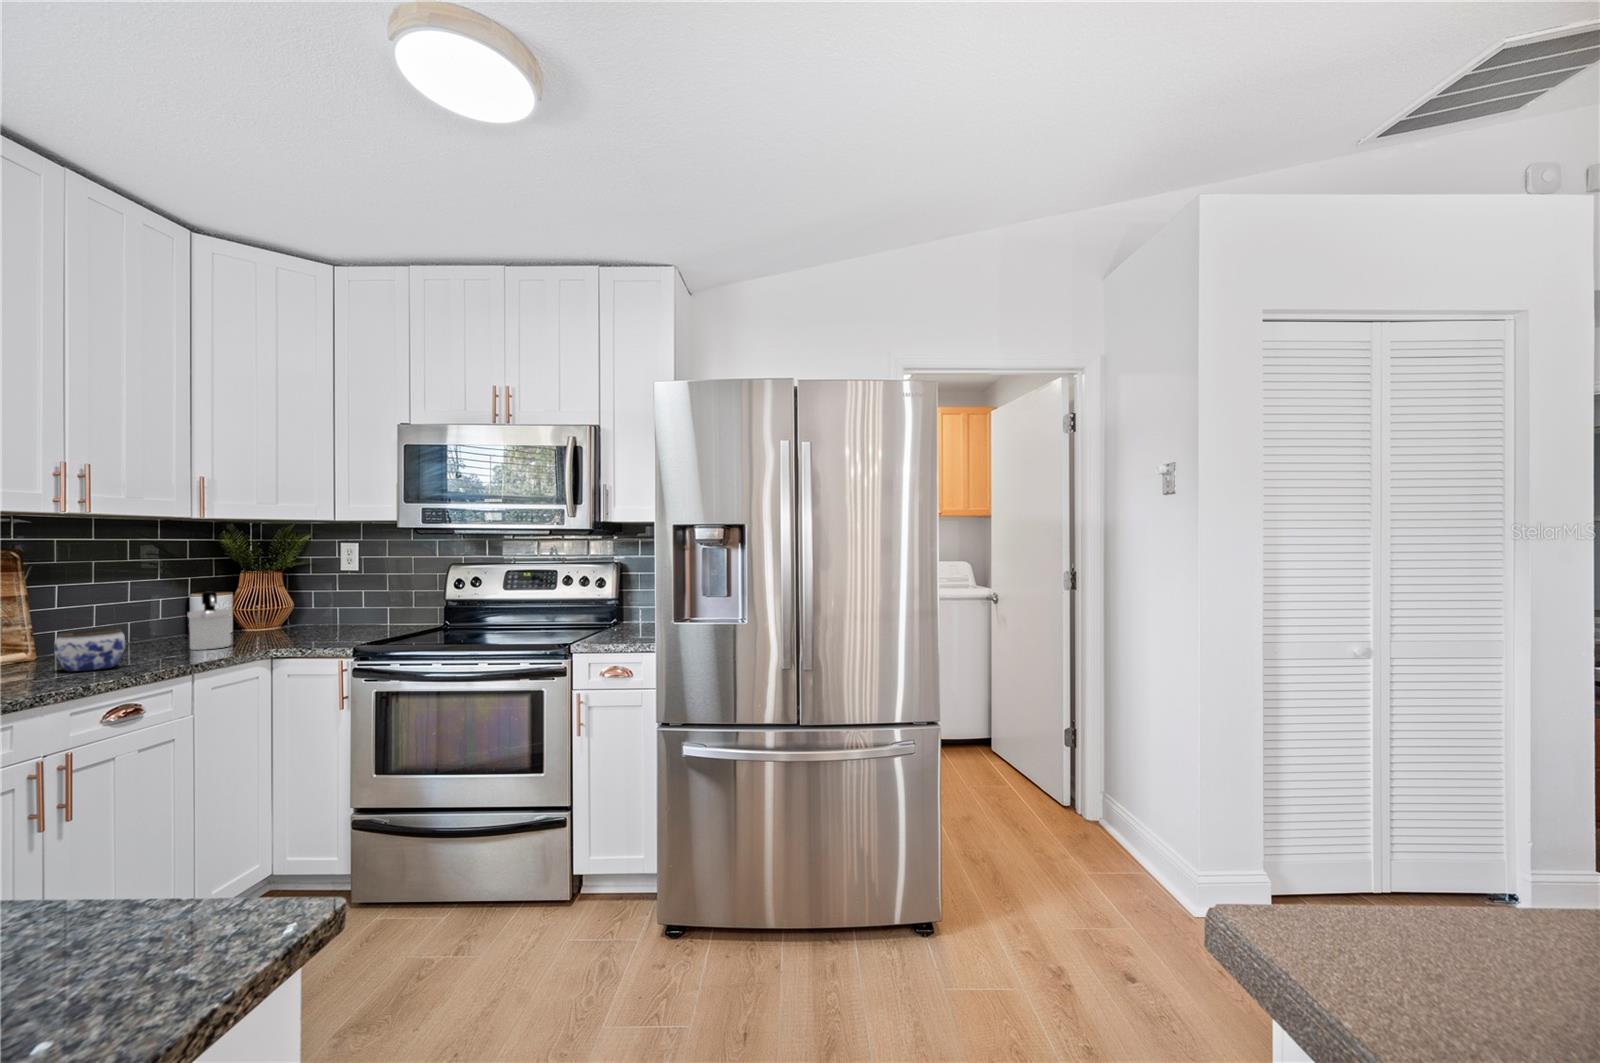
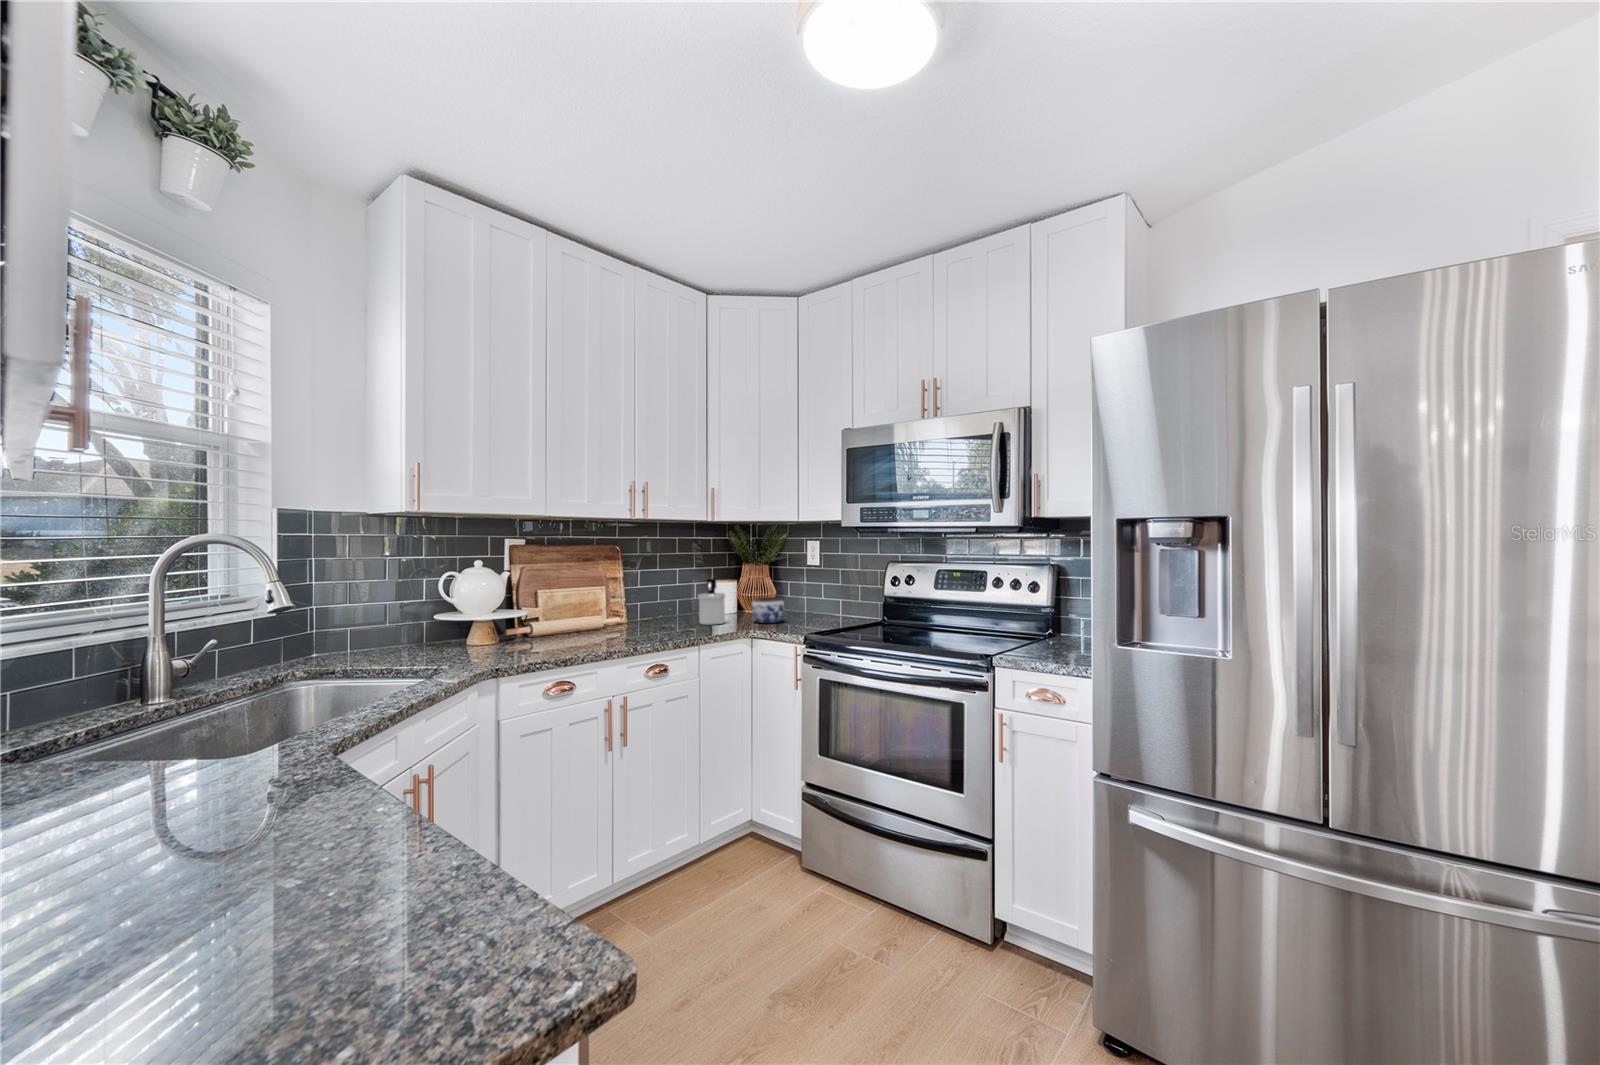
jar: present [54,628,126,671] -> present [752,597,784,623]

